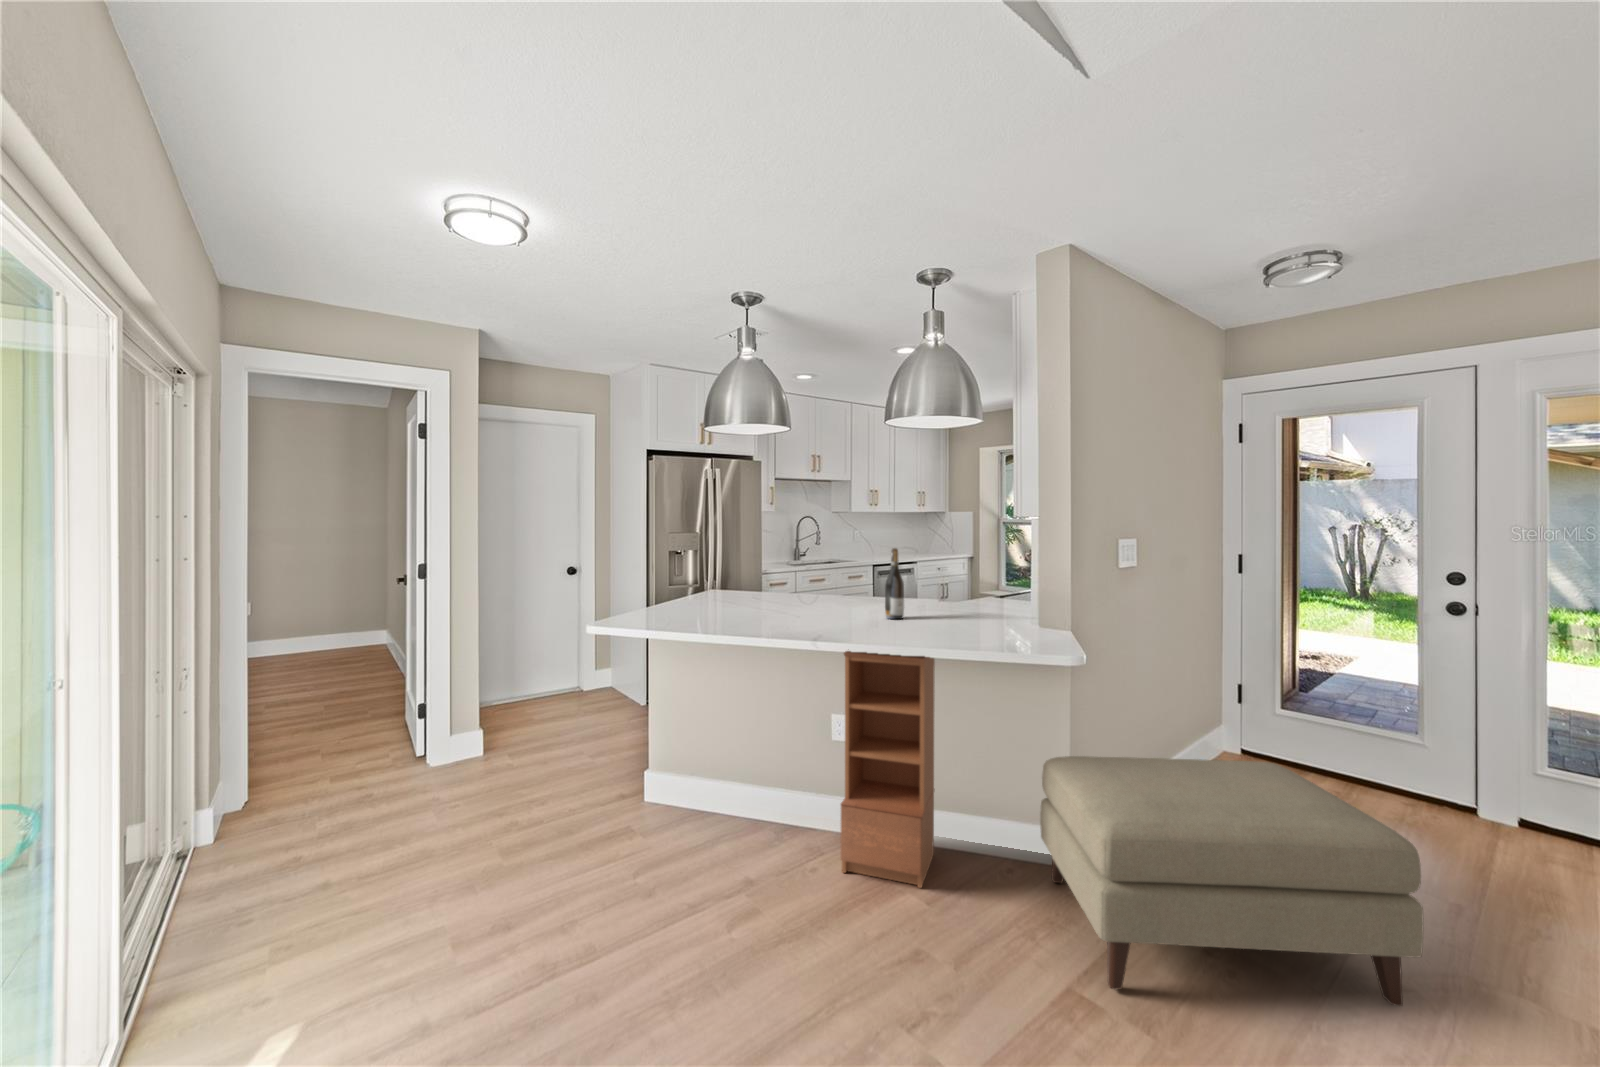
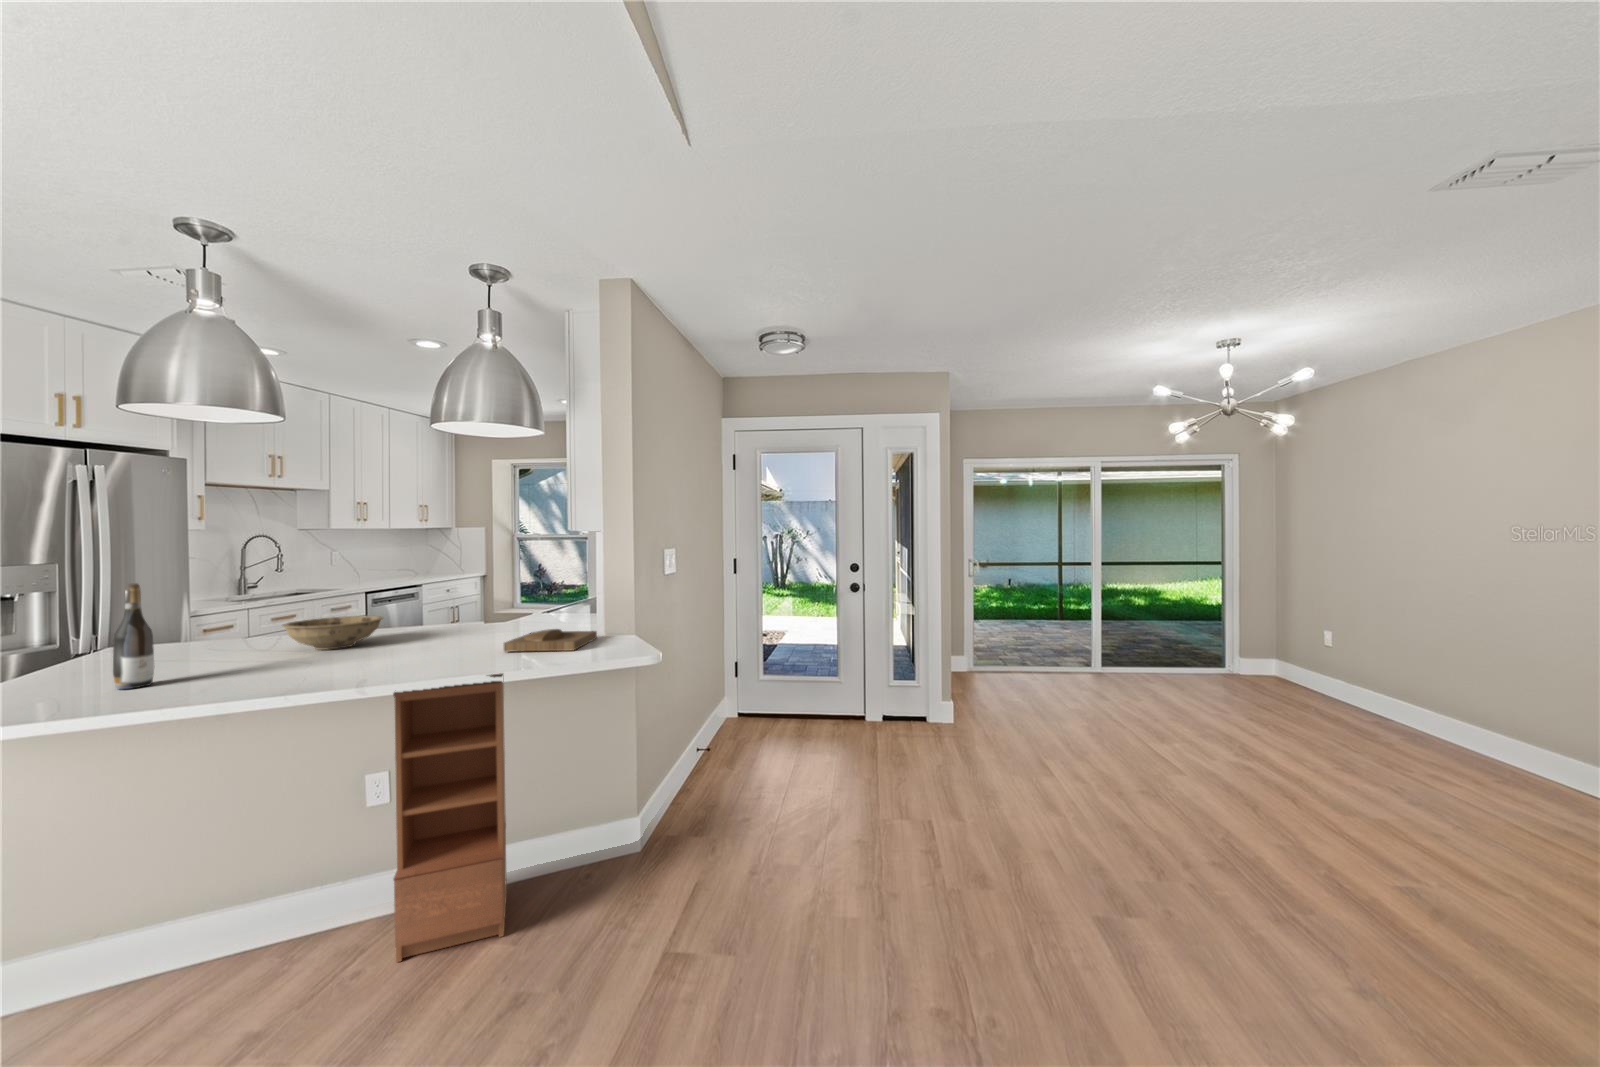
wine bottle: present [885,548,904,619] -> present [113,584,154,689]
bowl: none [791,586,857,611] -> present [282,616,383,650]
tray: none [934,616,1027,639] -> present [504,629,597,652]
ottoman: present [1040,756,1424,1006] -> none [619,715,883,944]

